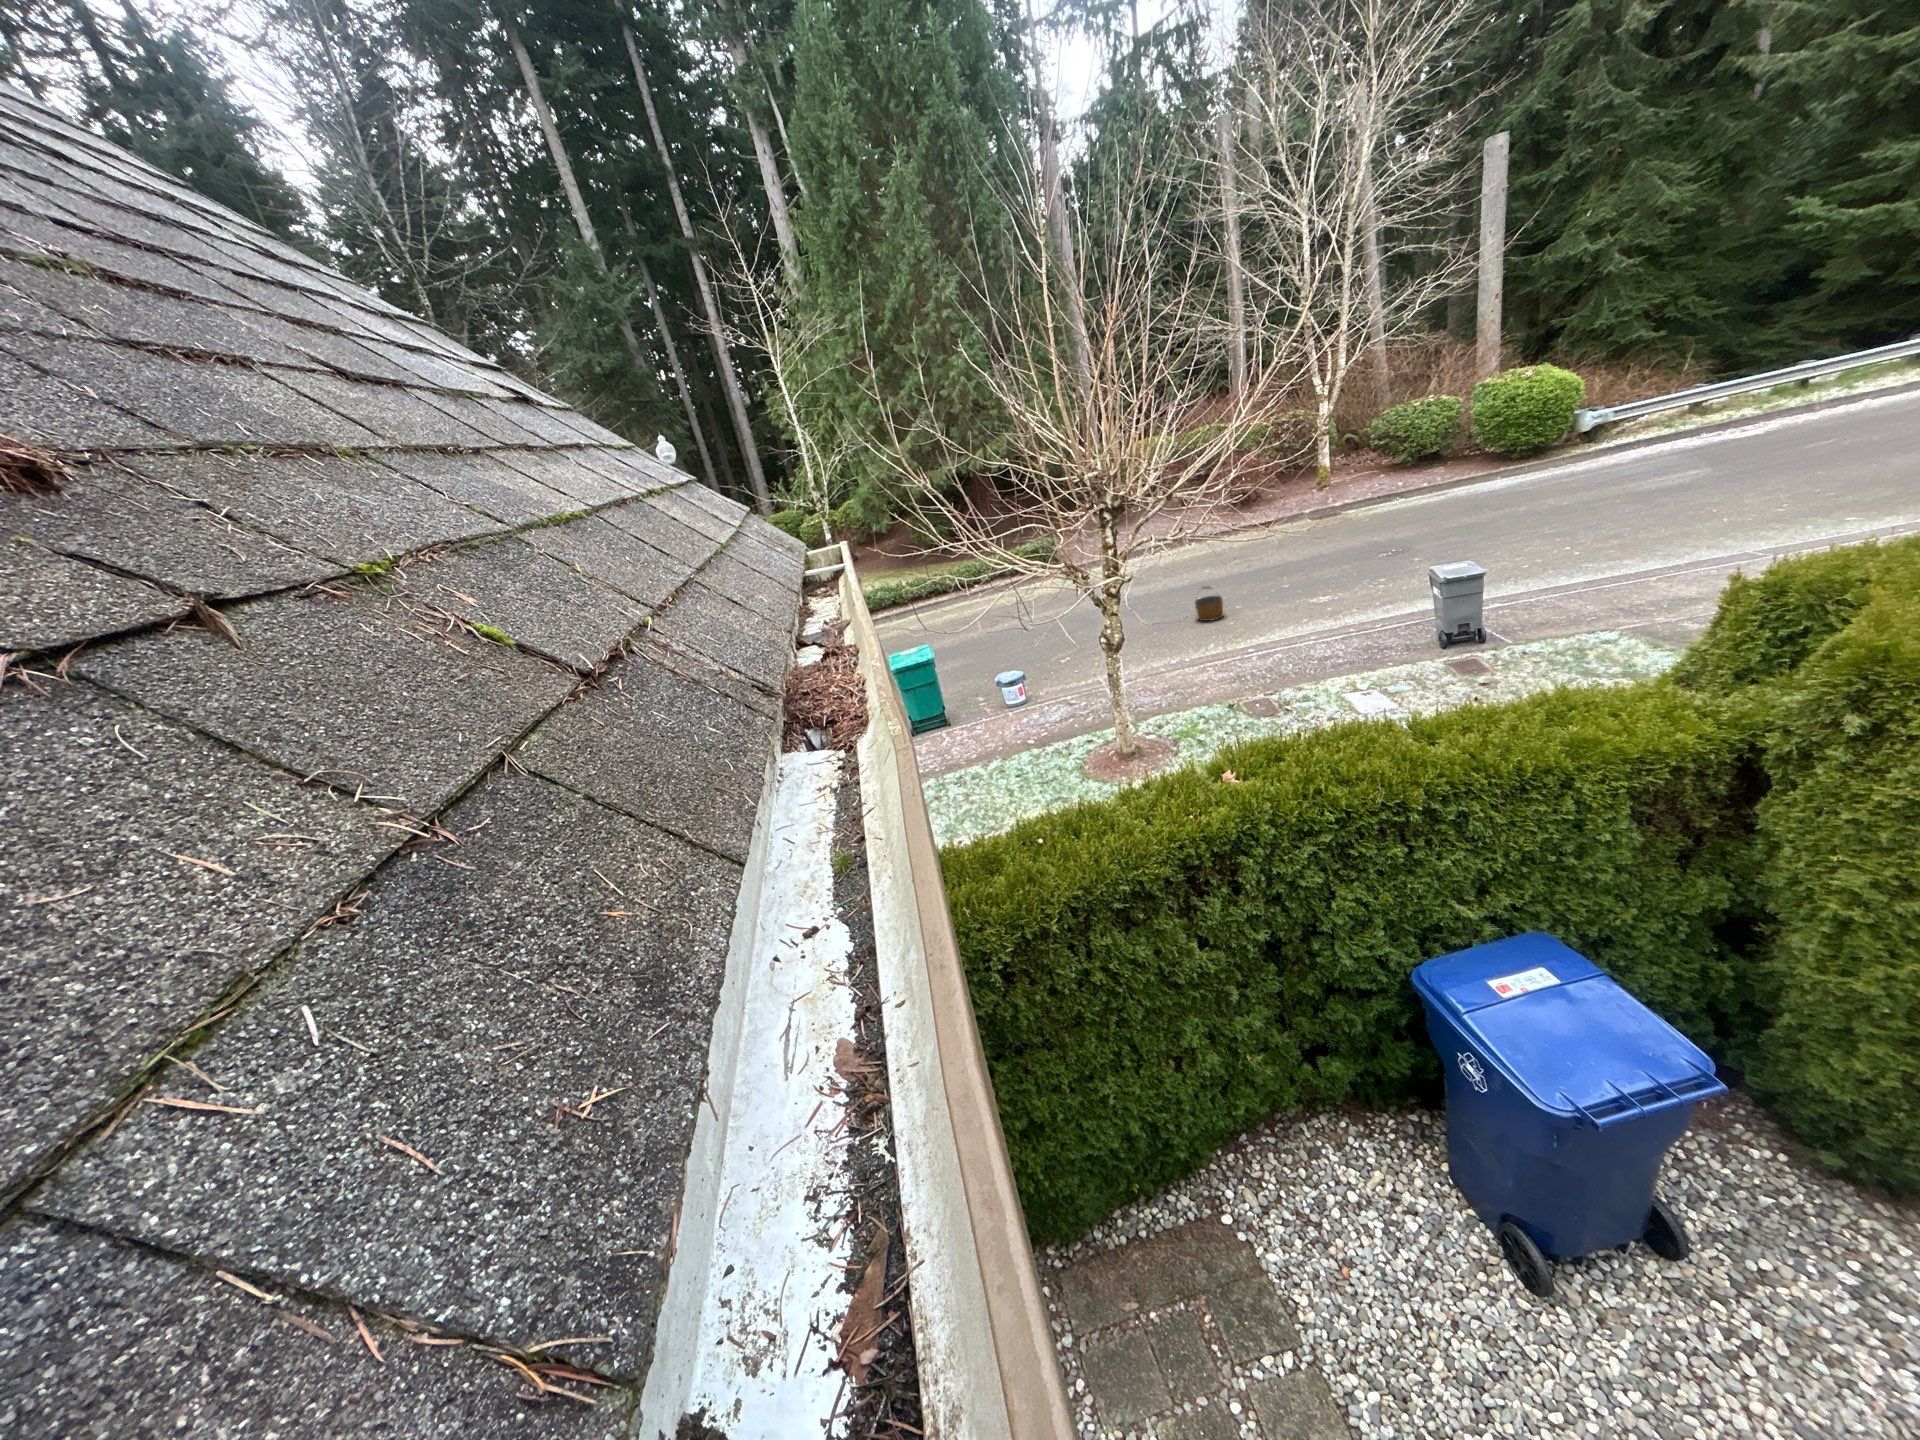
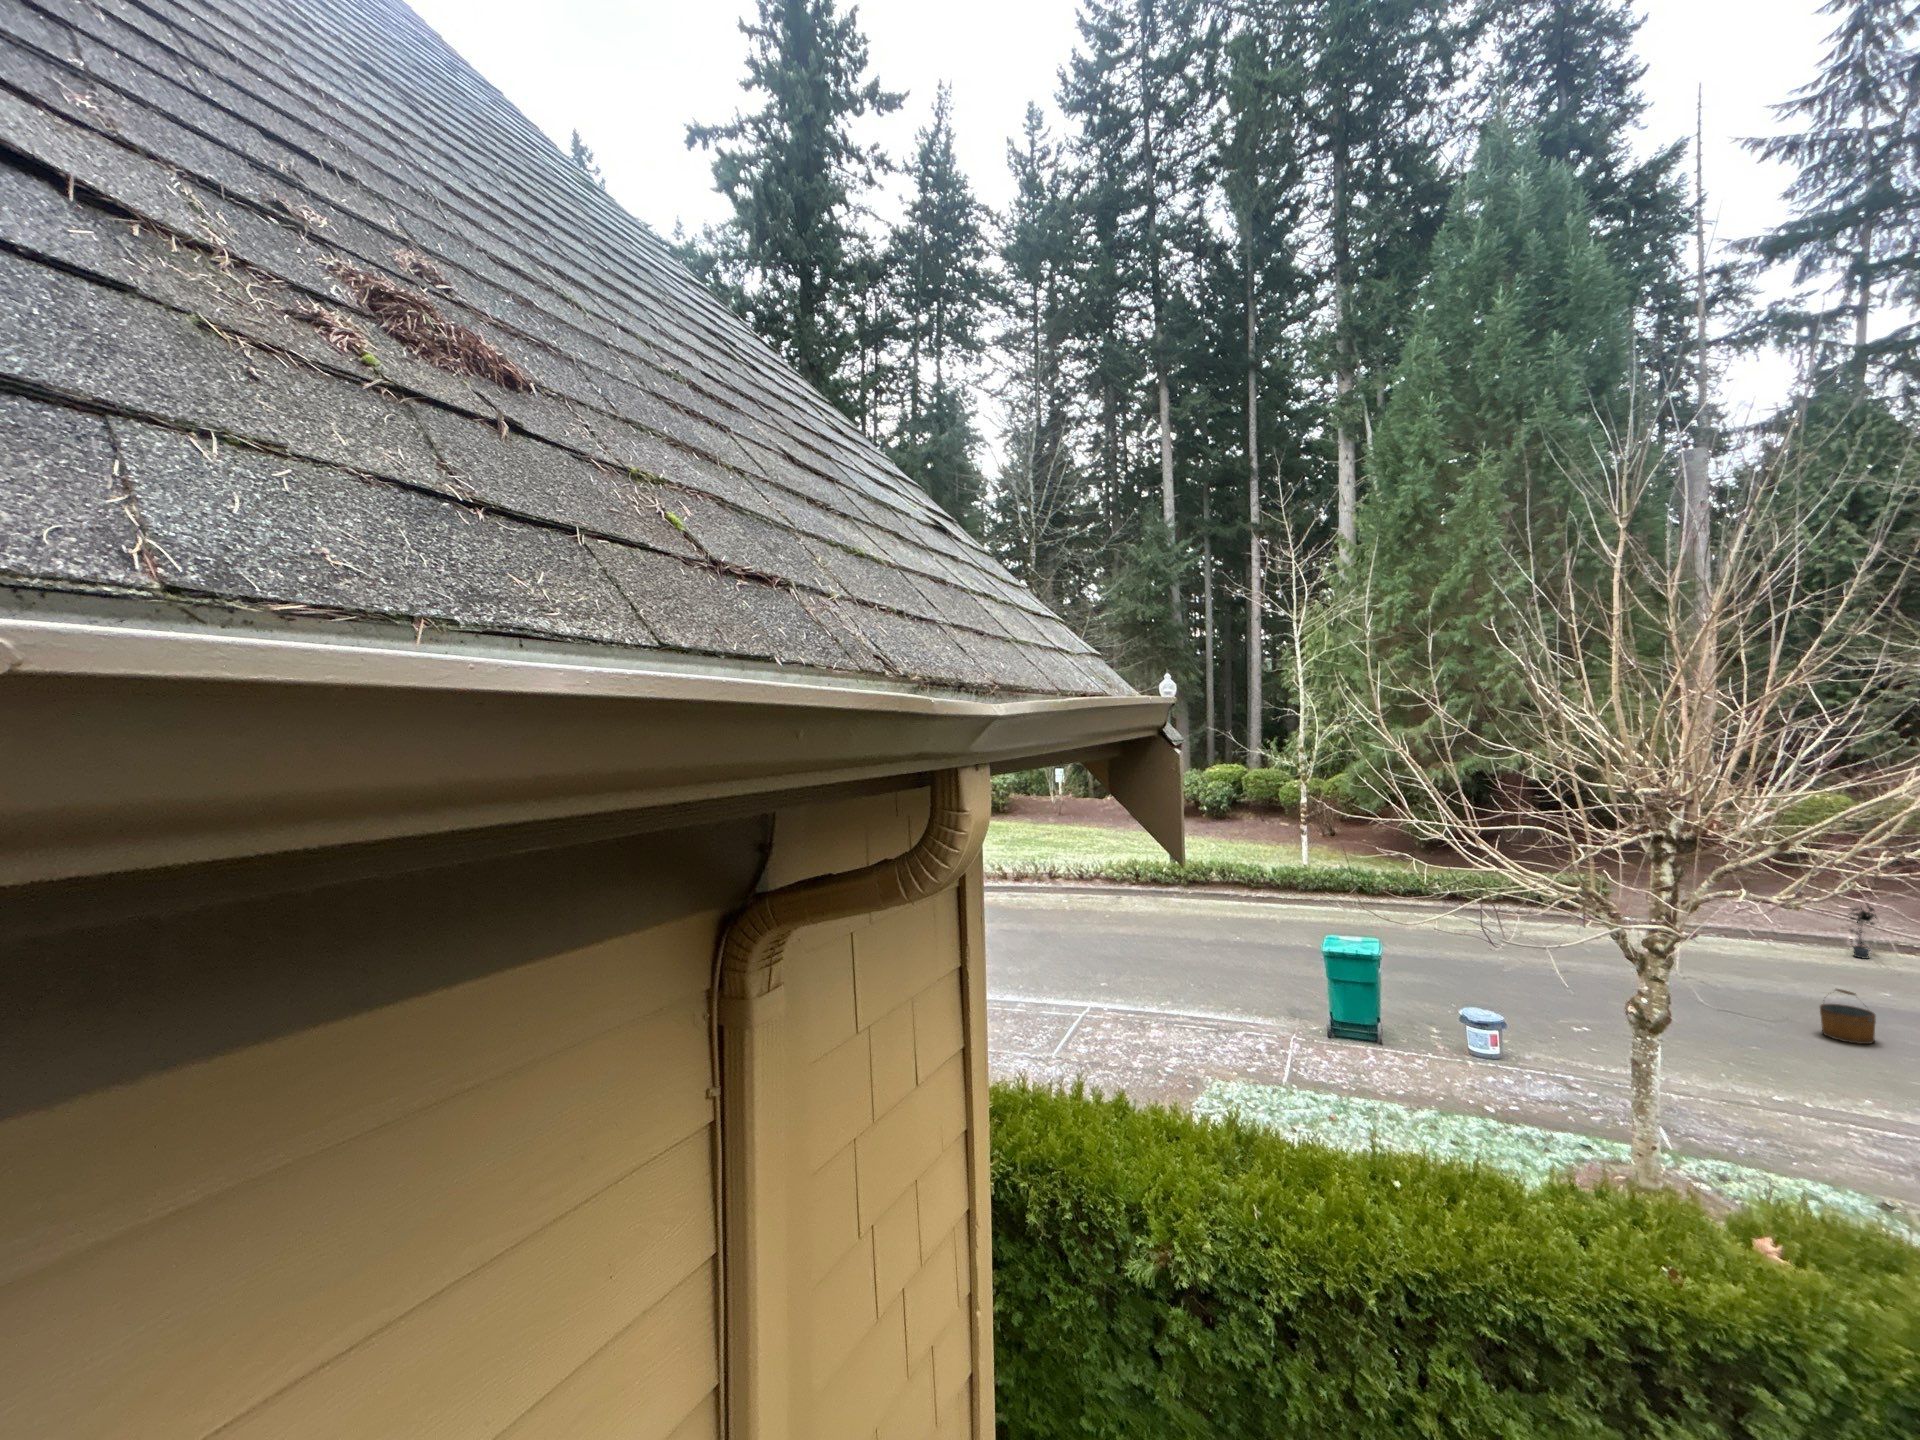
potted plant: none [1200,521,1217,561] -> present [1849,905,1877,959]

